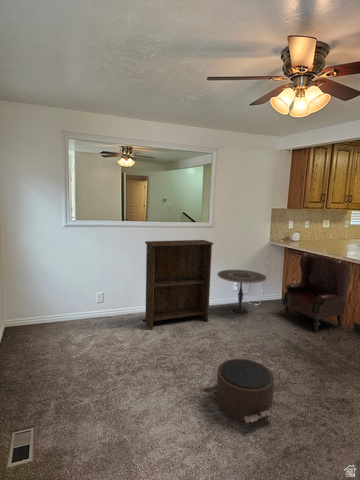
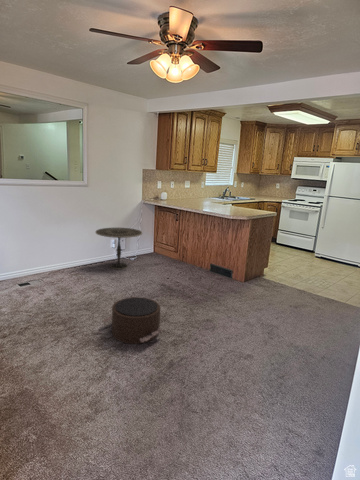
bookshelf: present [145,240,213,329] -> none [15,198,92,292]
armchair: present [282,253,350,331] -> none [156,208,208,274]

